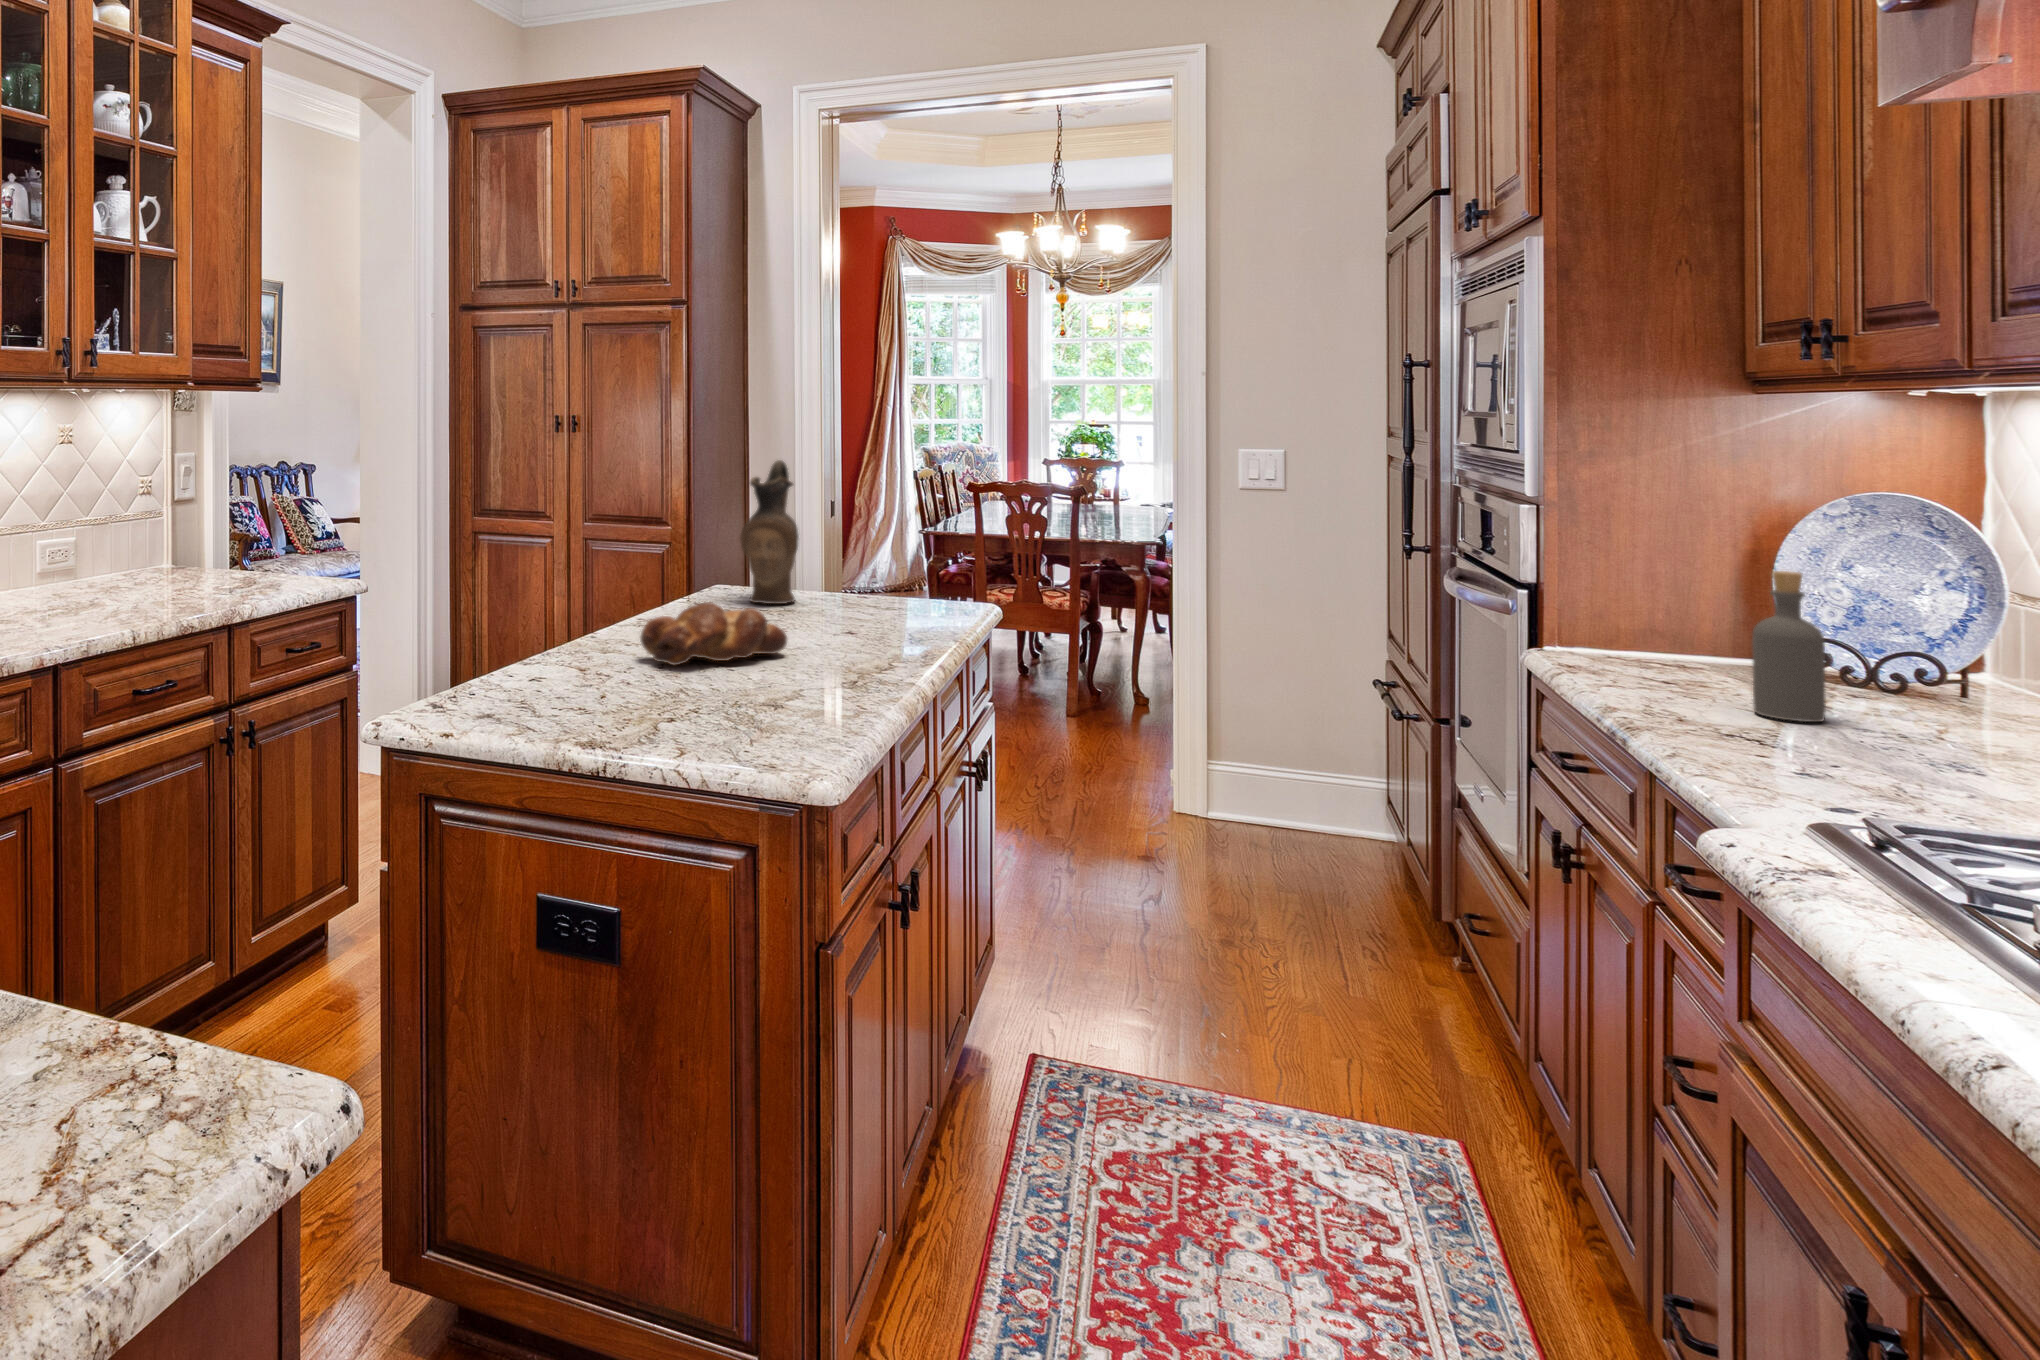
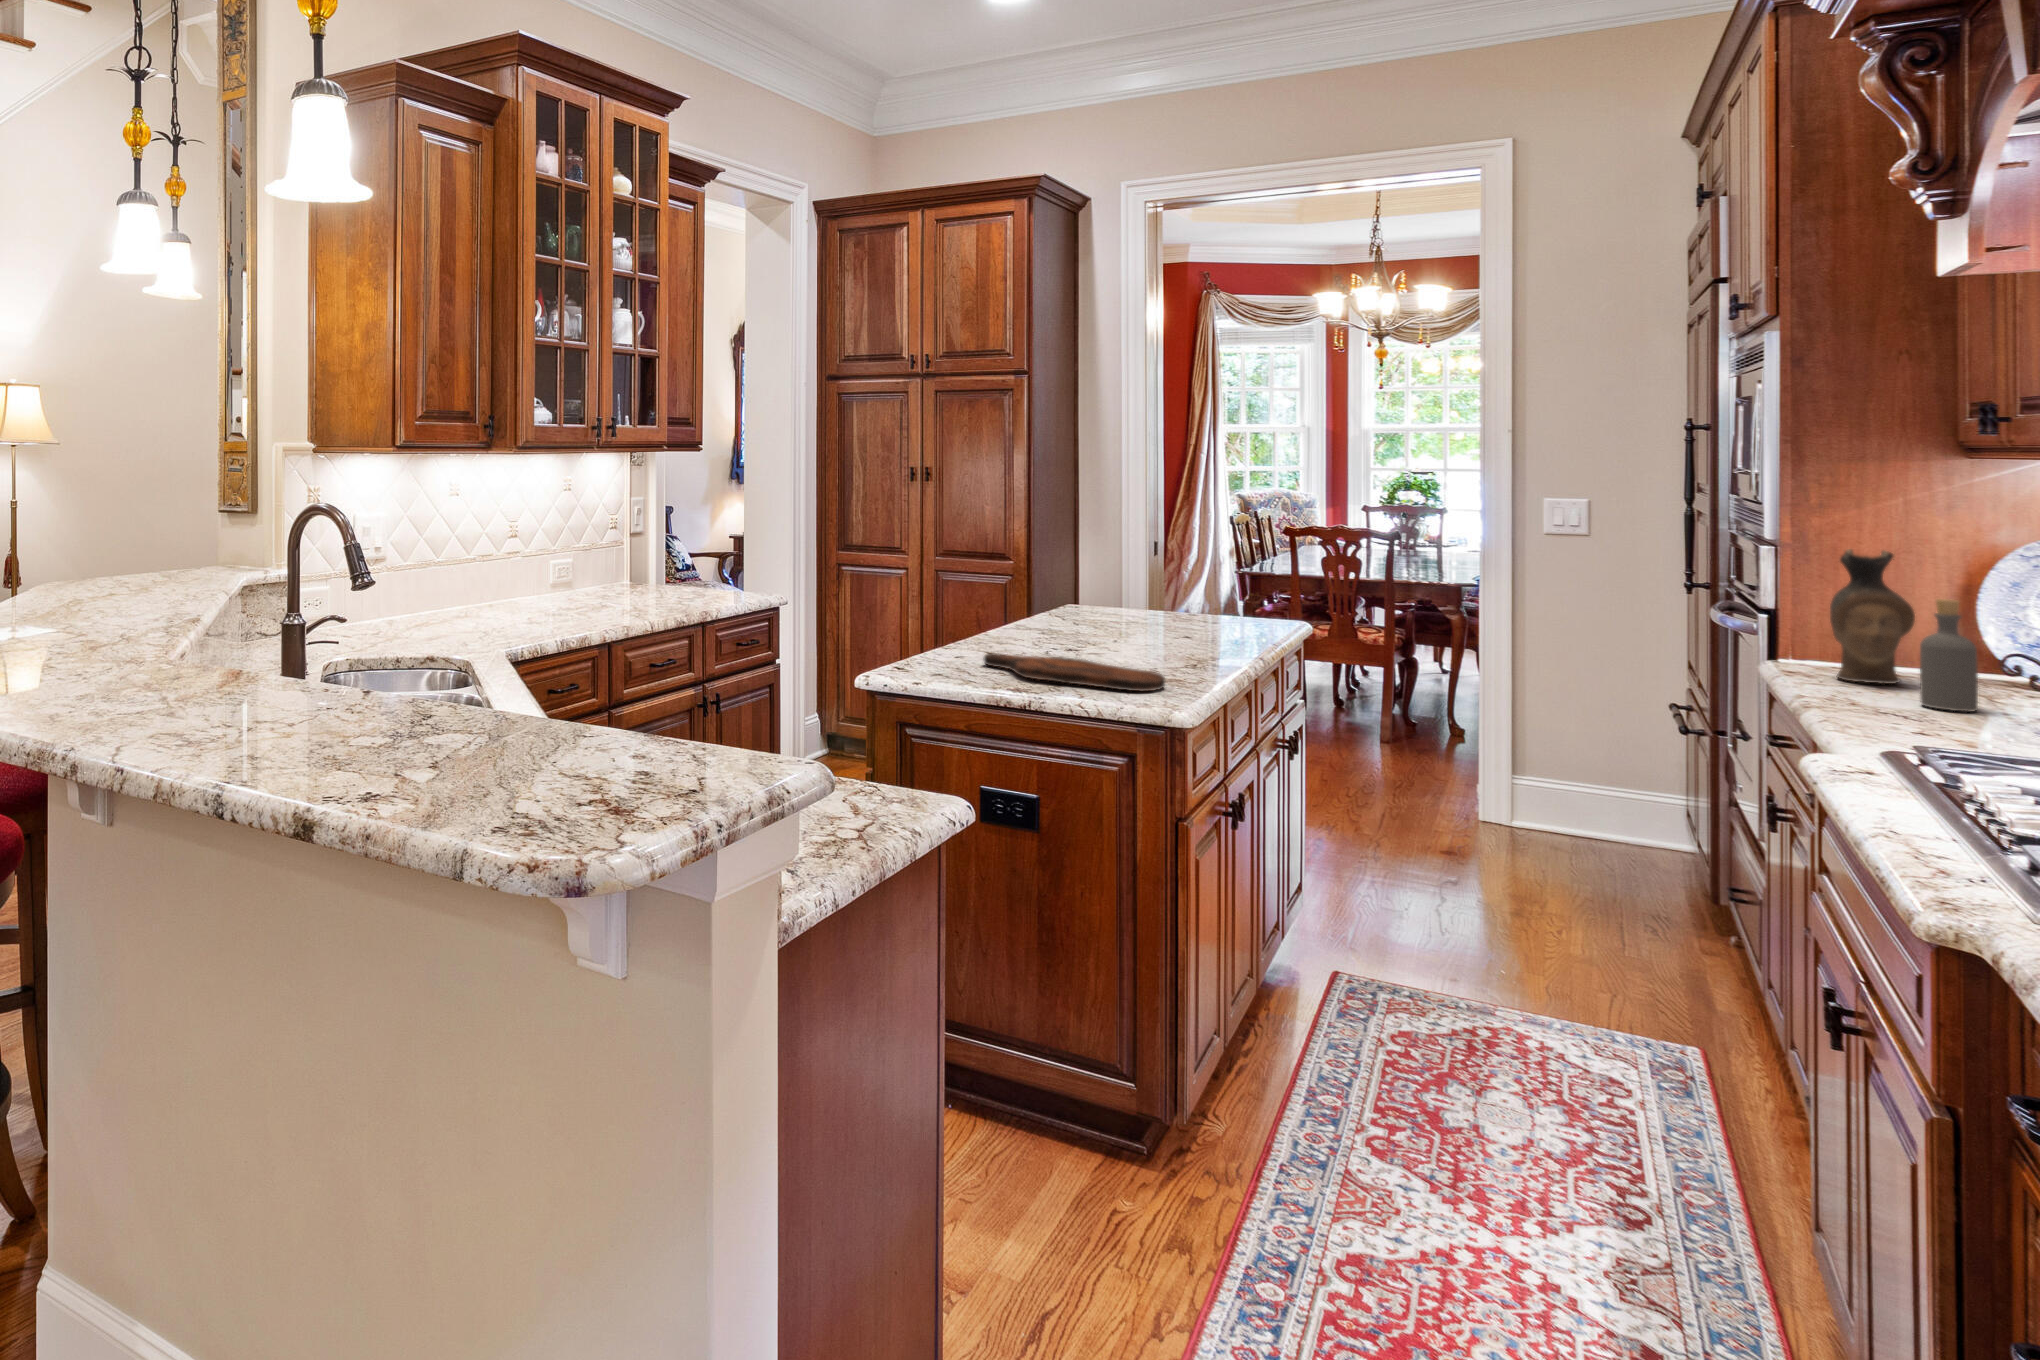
ceramic pitcher: present [740,460,799,604] -> present [1830,549,1915,684]
bread loaf: present [640,602,787,665] -> none [1028,607,1140,651]
cutting board: none [564,678,809,740] -> present [984,653,1165,691]

